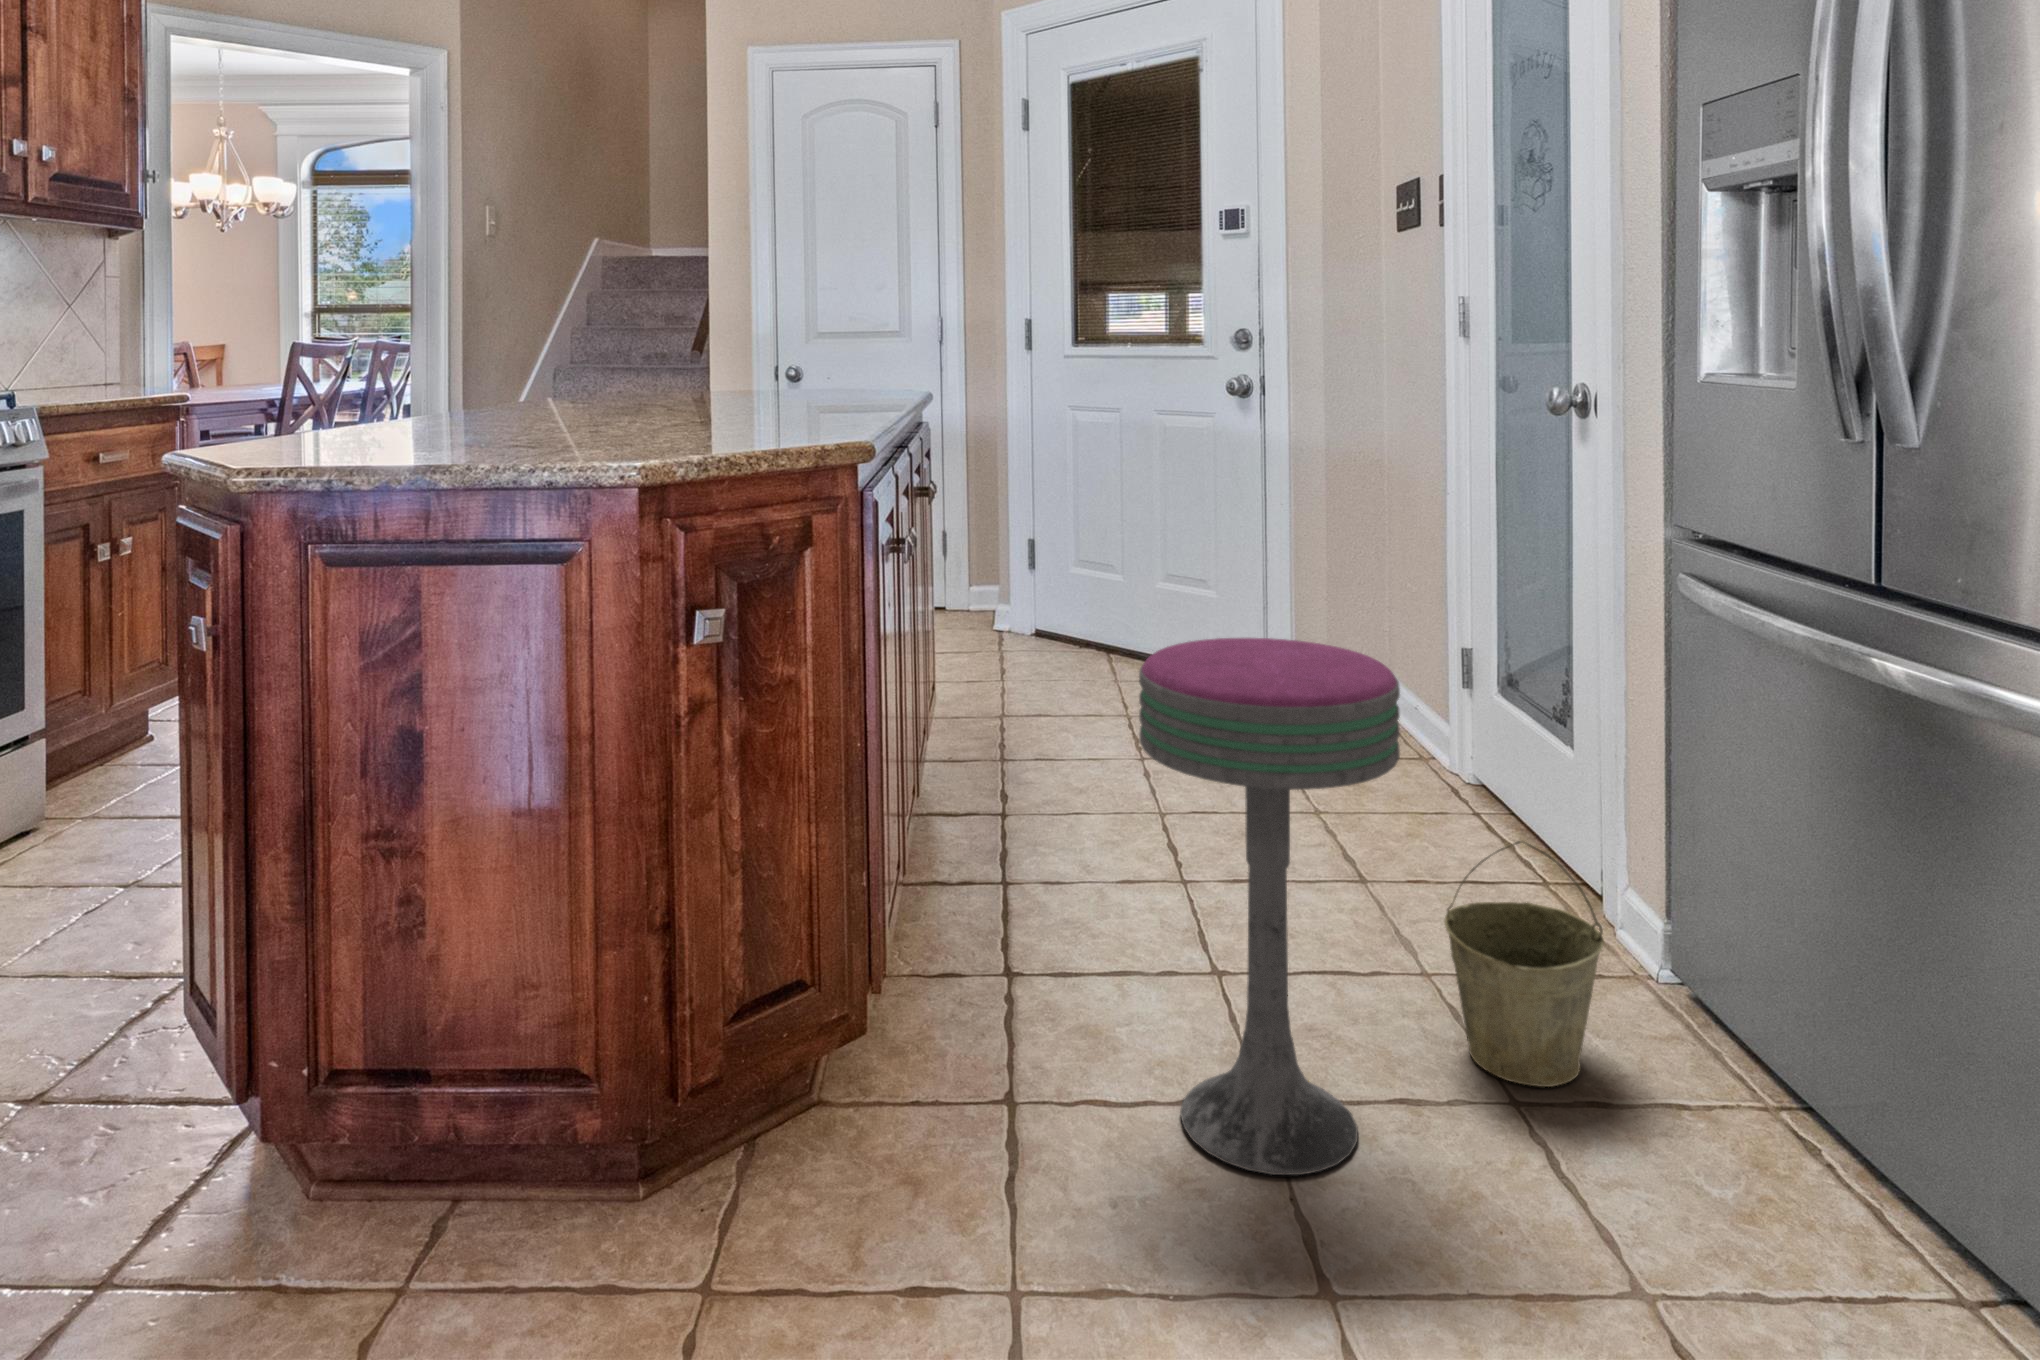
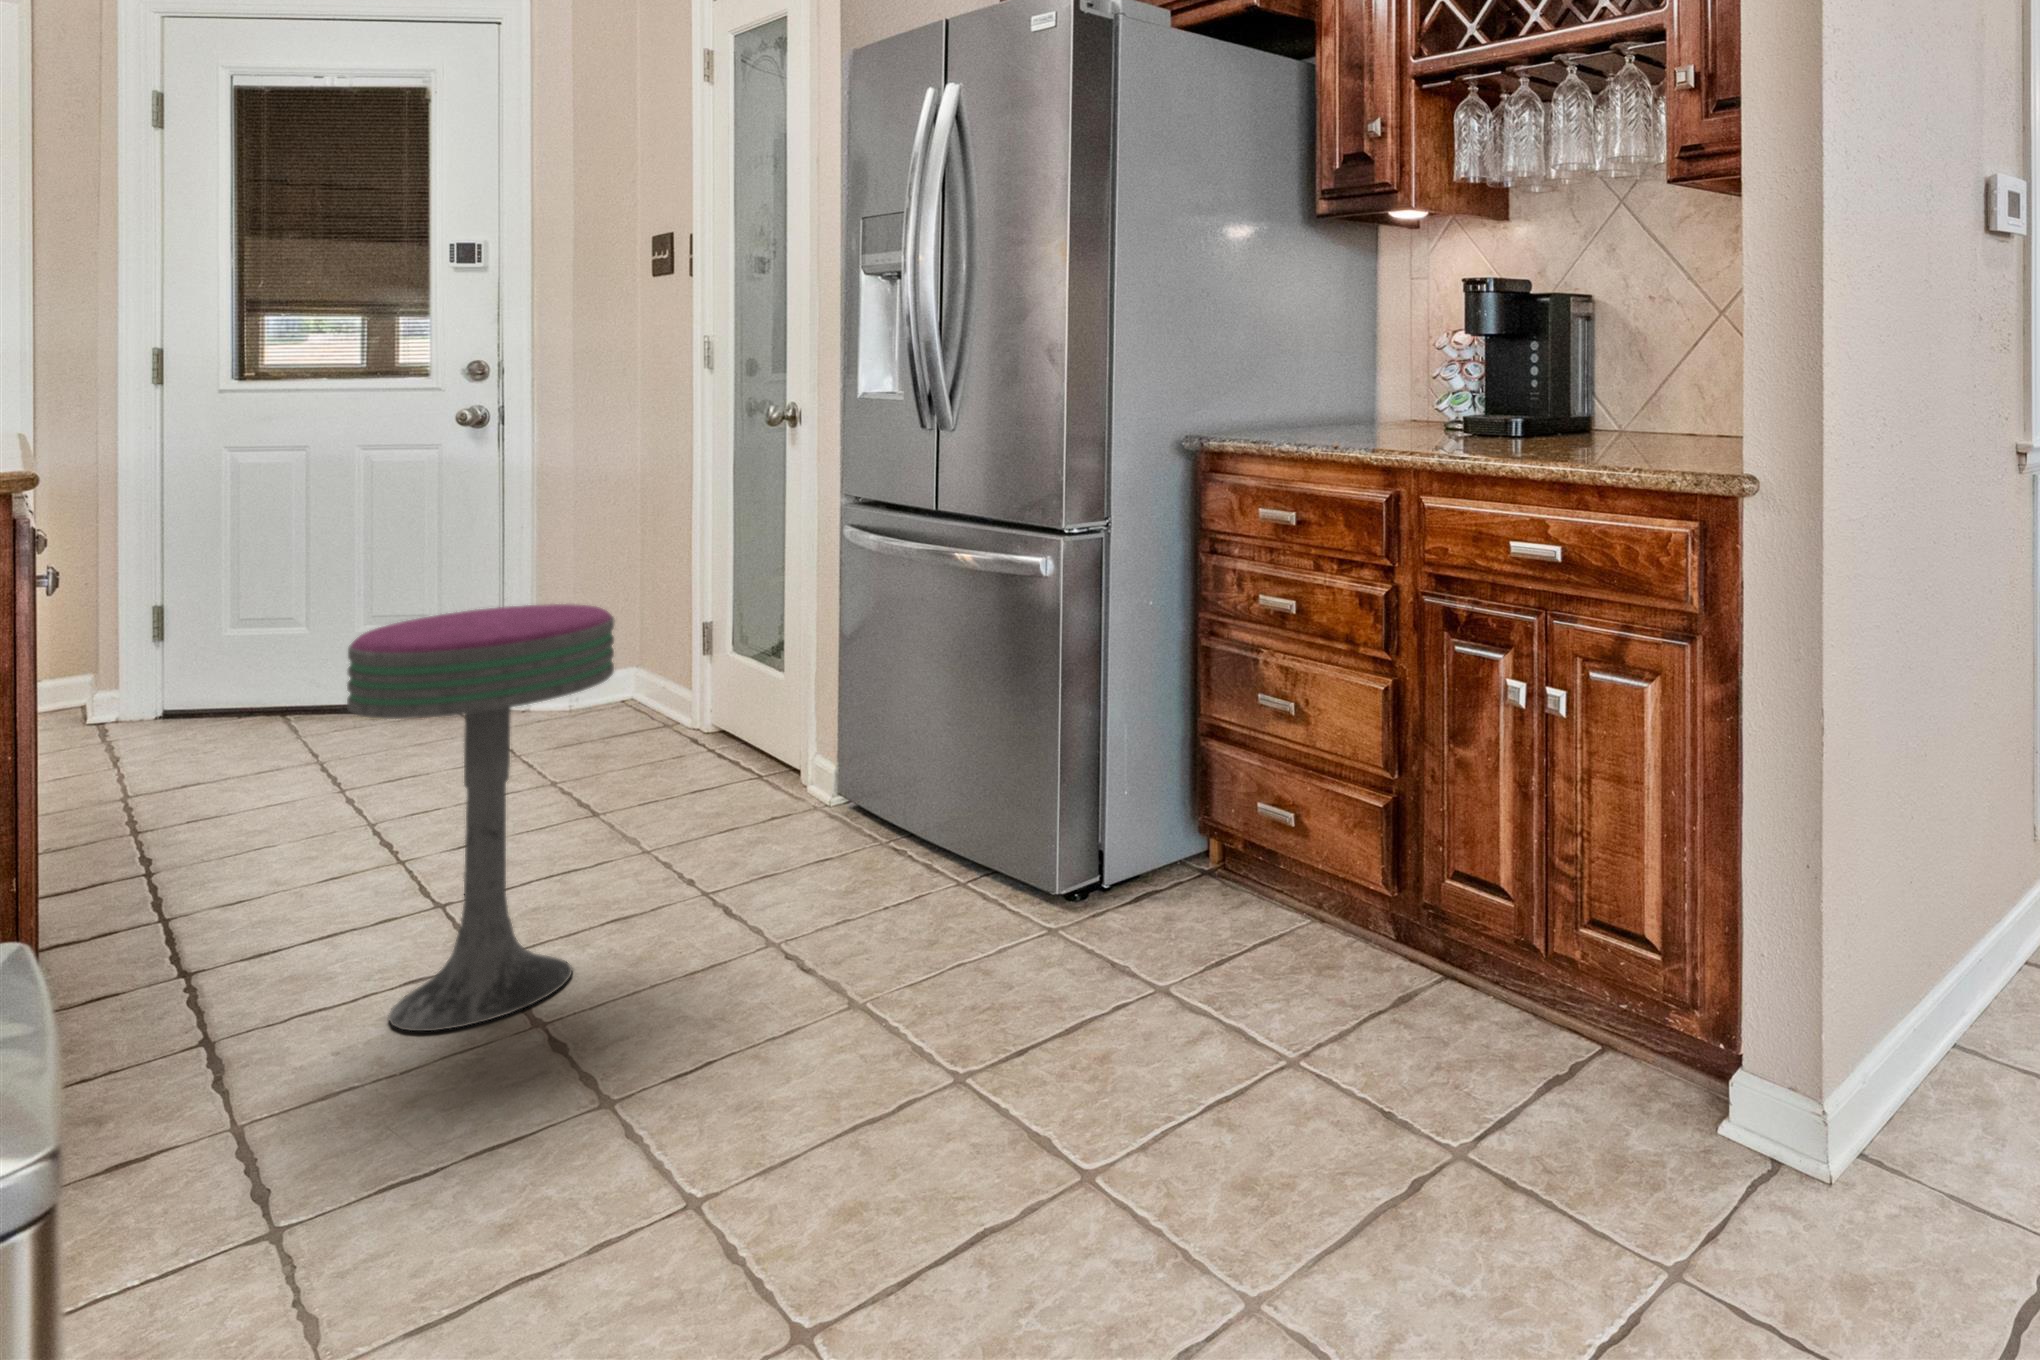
bucket: present [1444,841,1604,1087] -> none [659,726,787,902]

